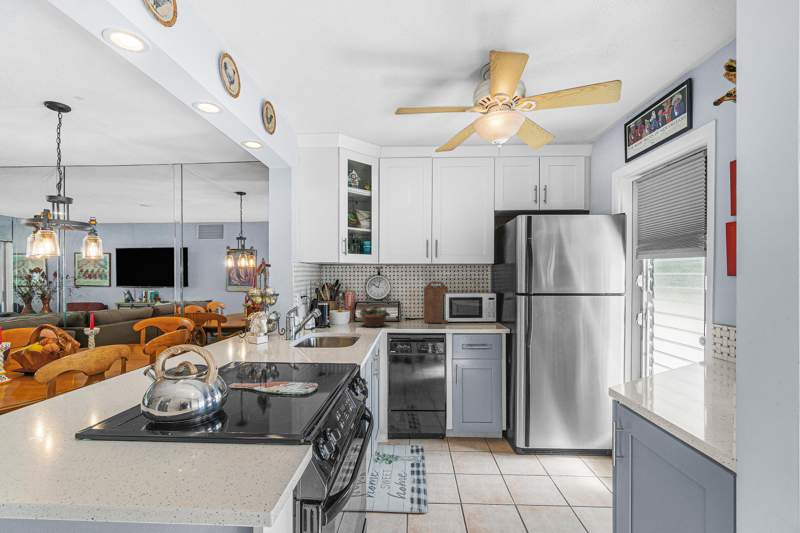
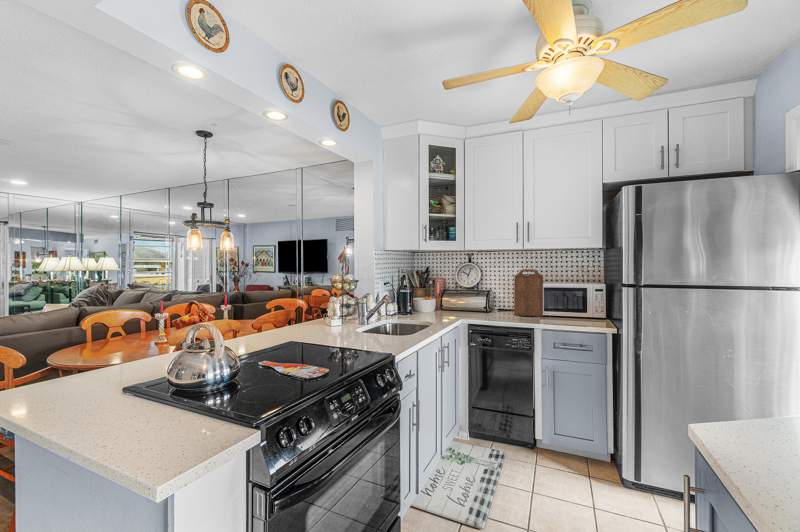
succulent planter: present [360,303,390,327] -> none [440,292,476,317]

